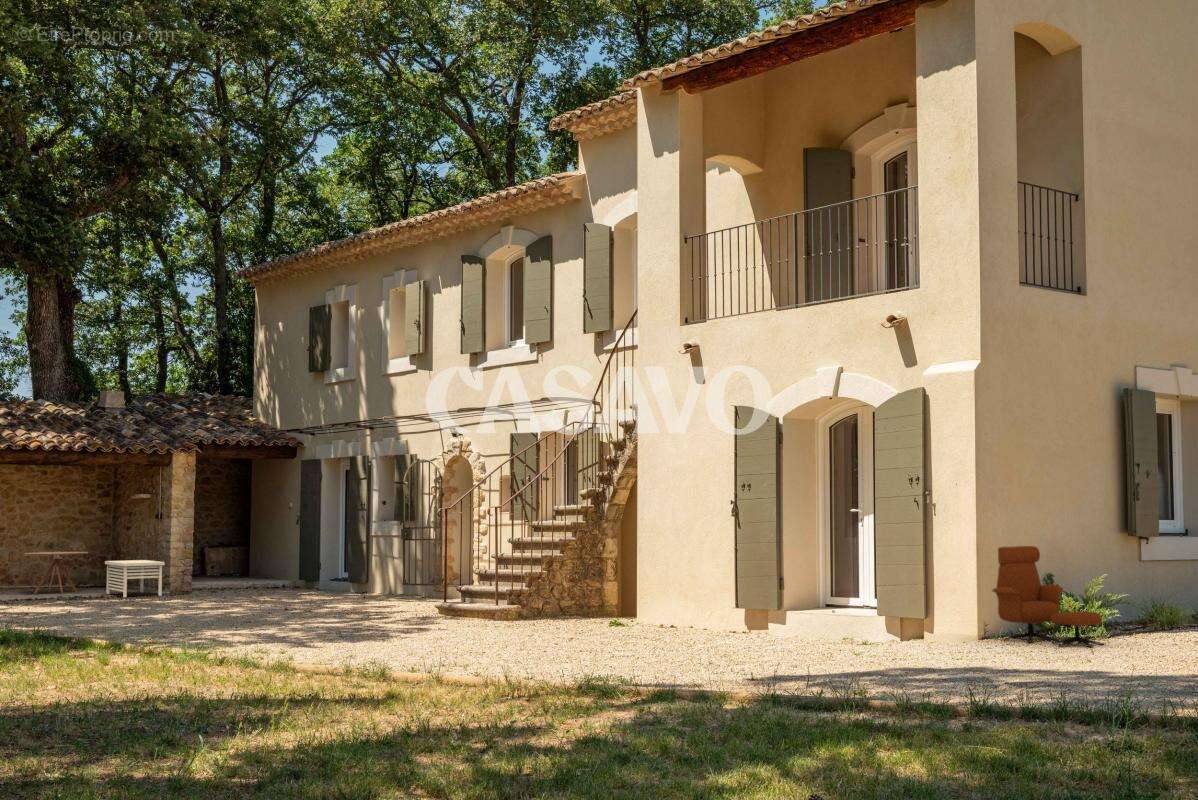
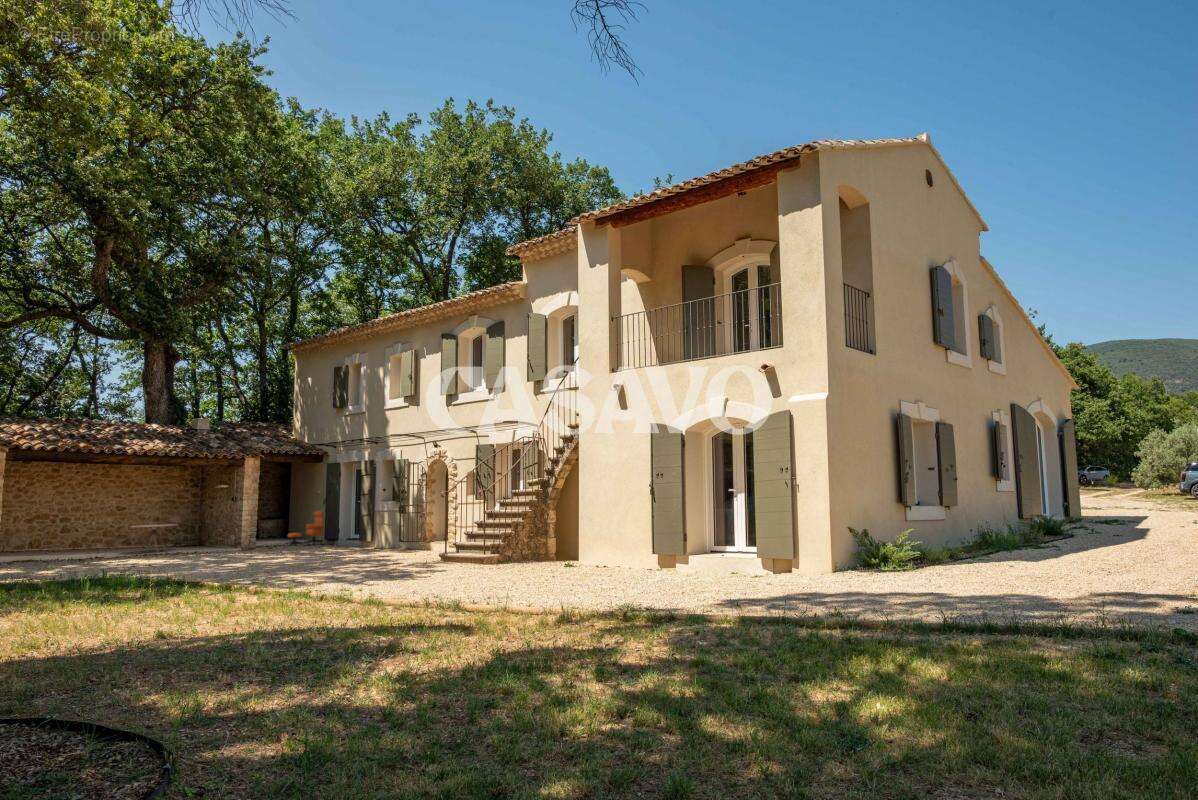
lounge chair: present [992,546,1105,648] -> present [285,511,324,544]
storage bench: present [105,560,165,597] -> none [190,529,234,555]

